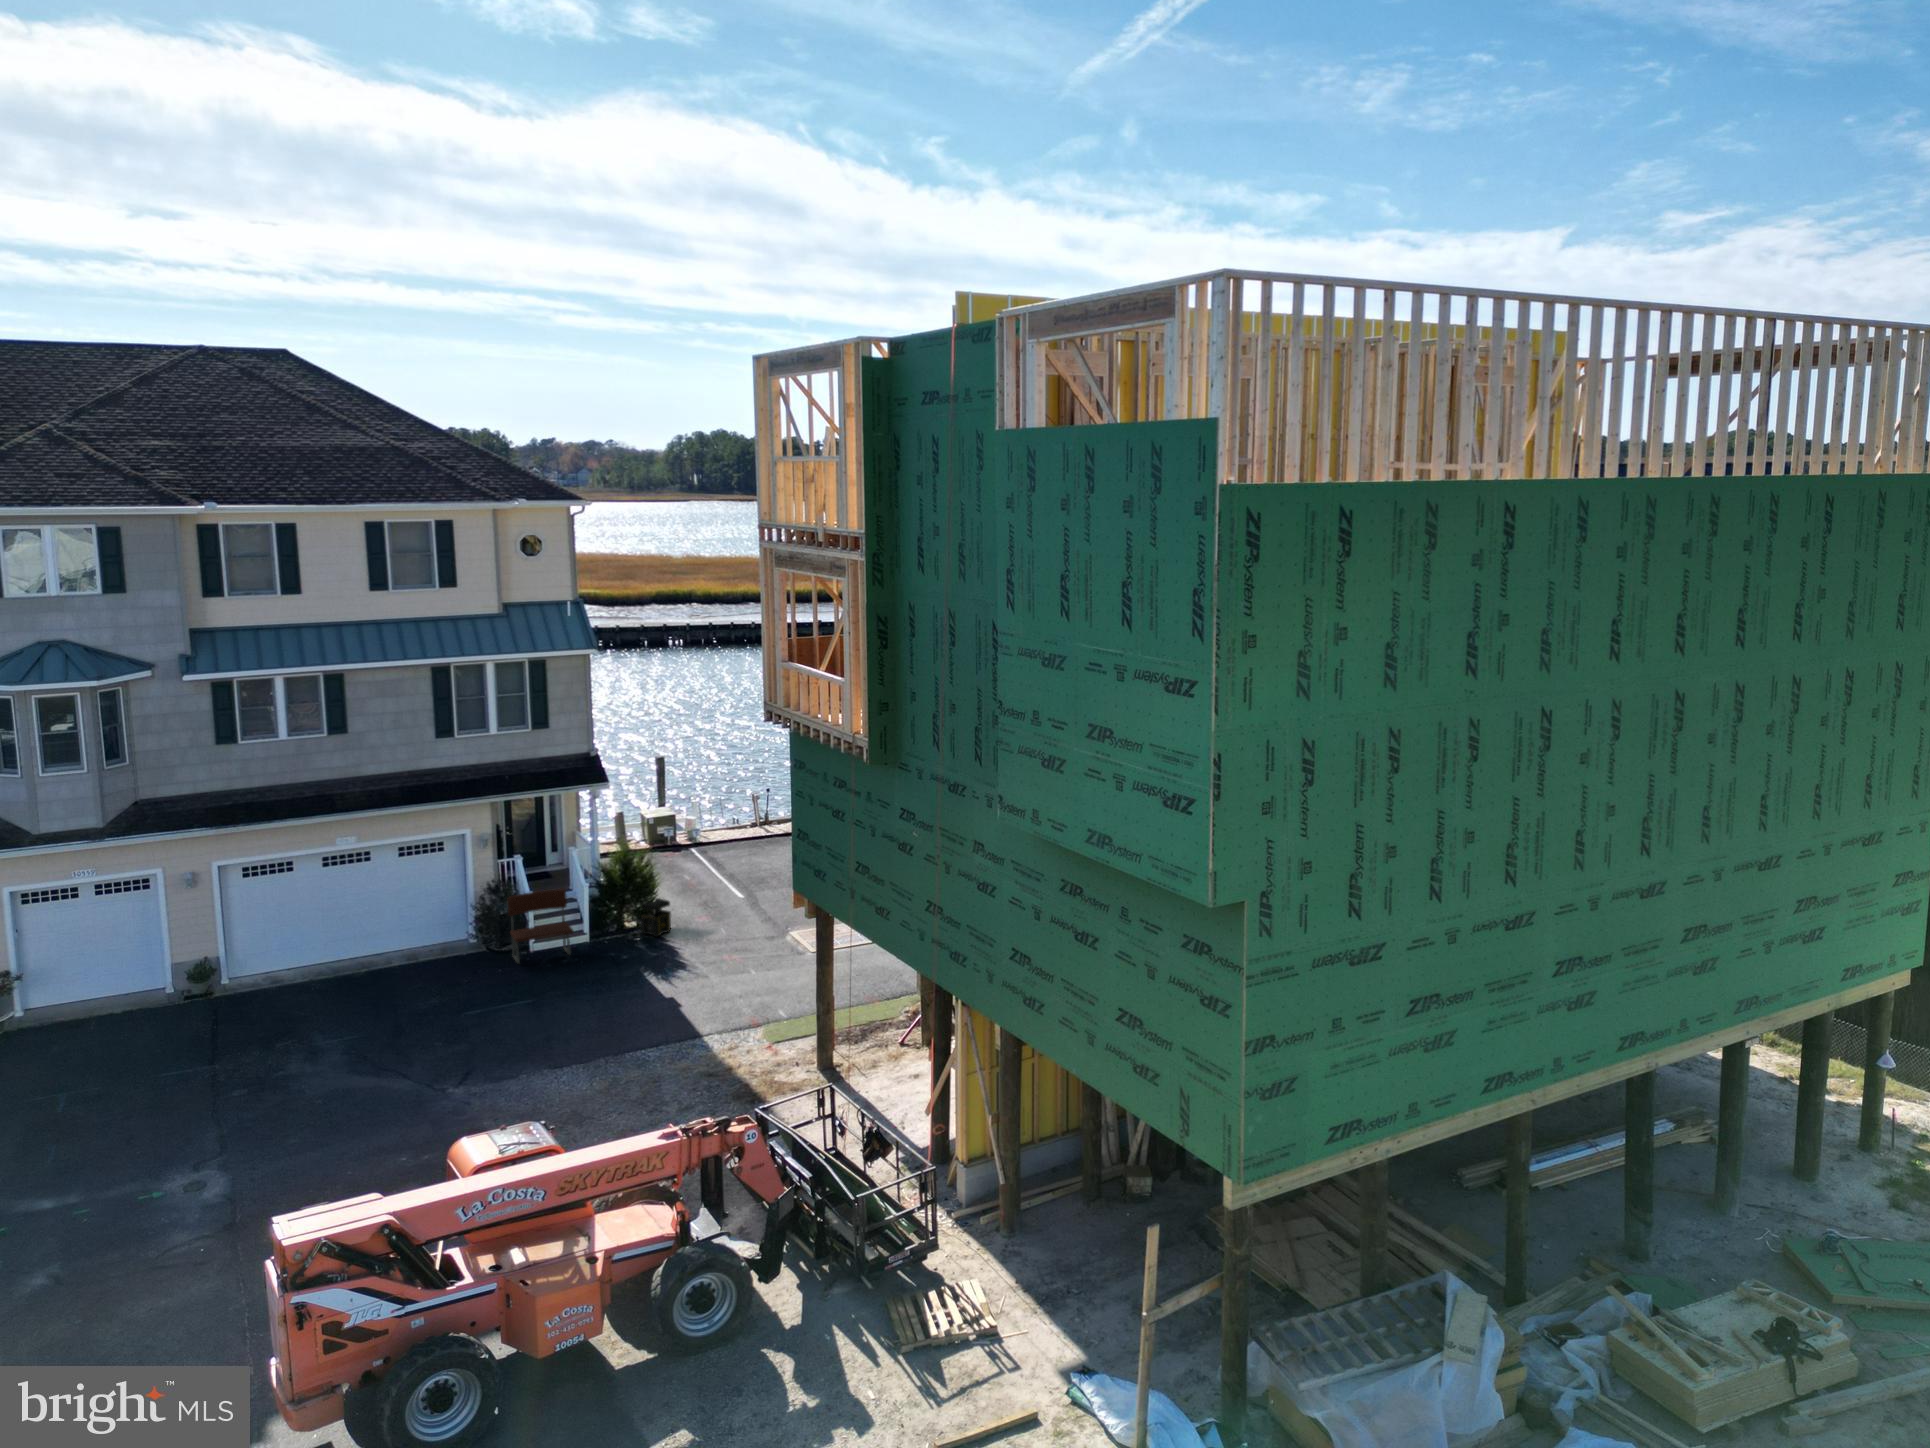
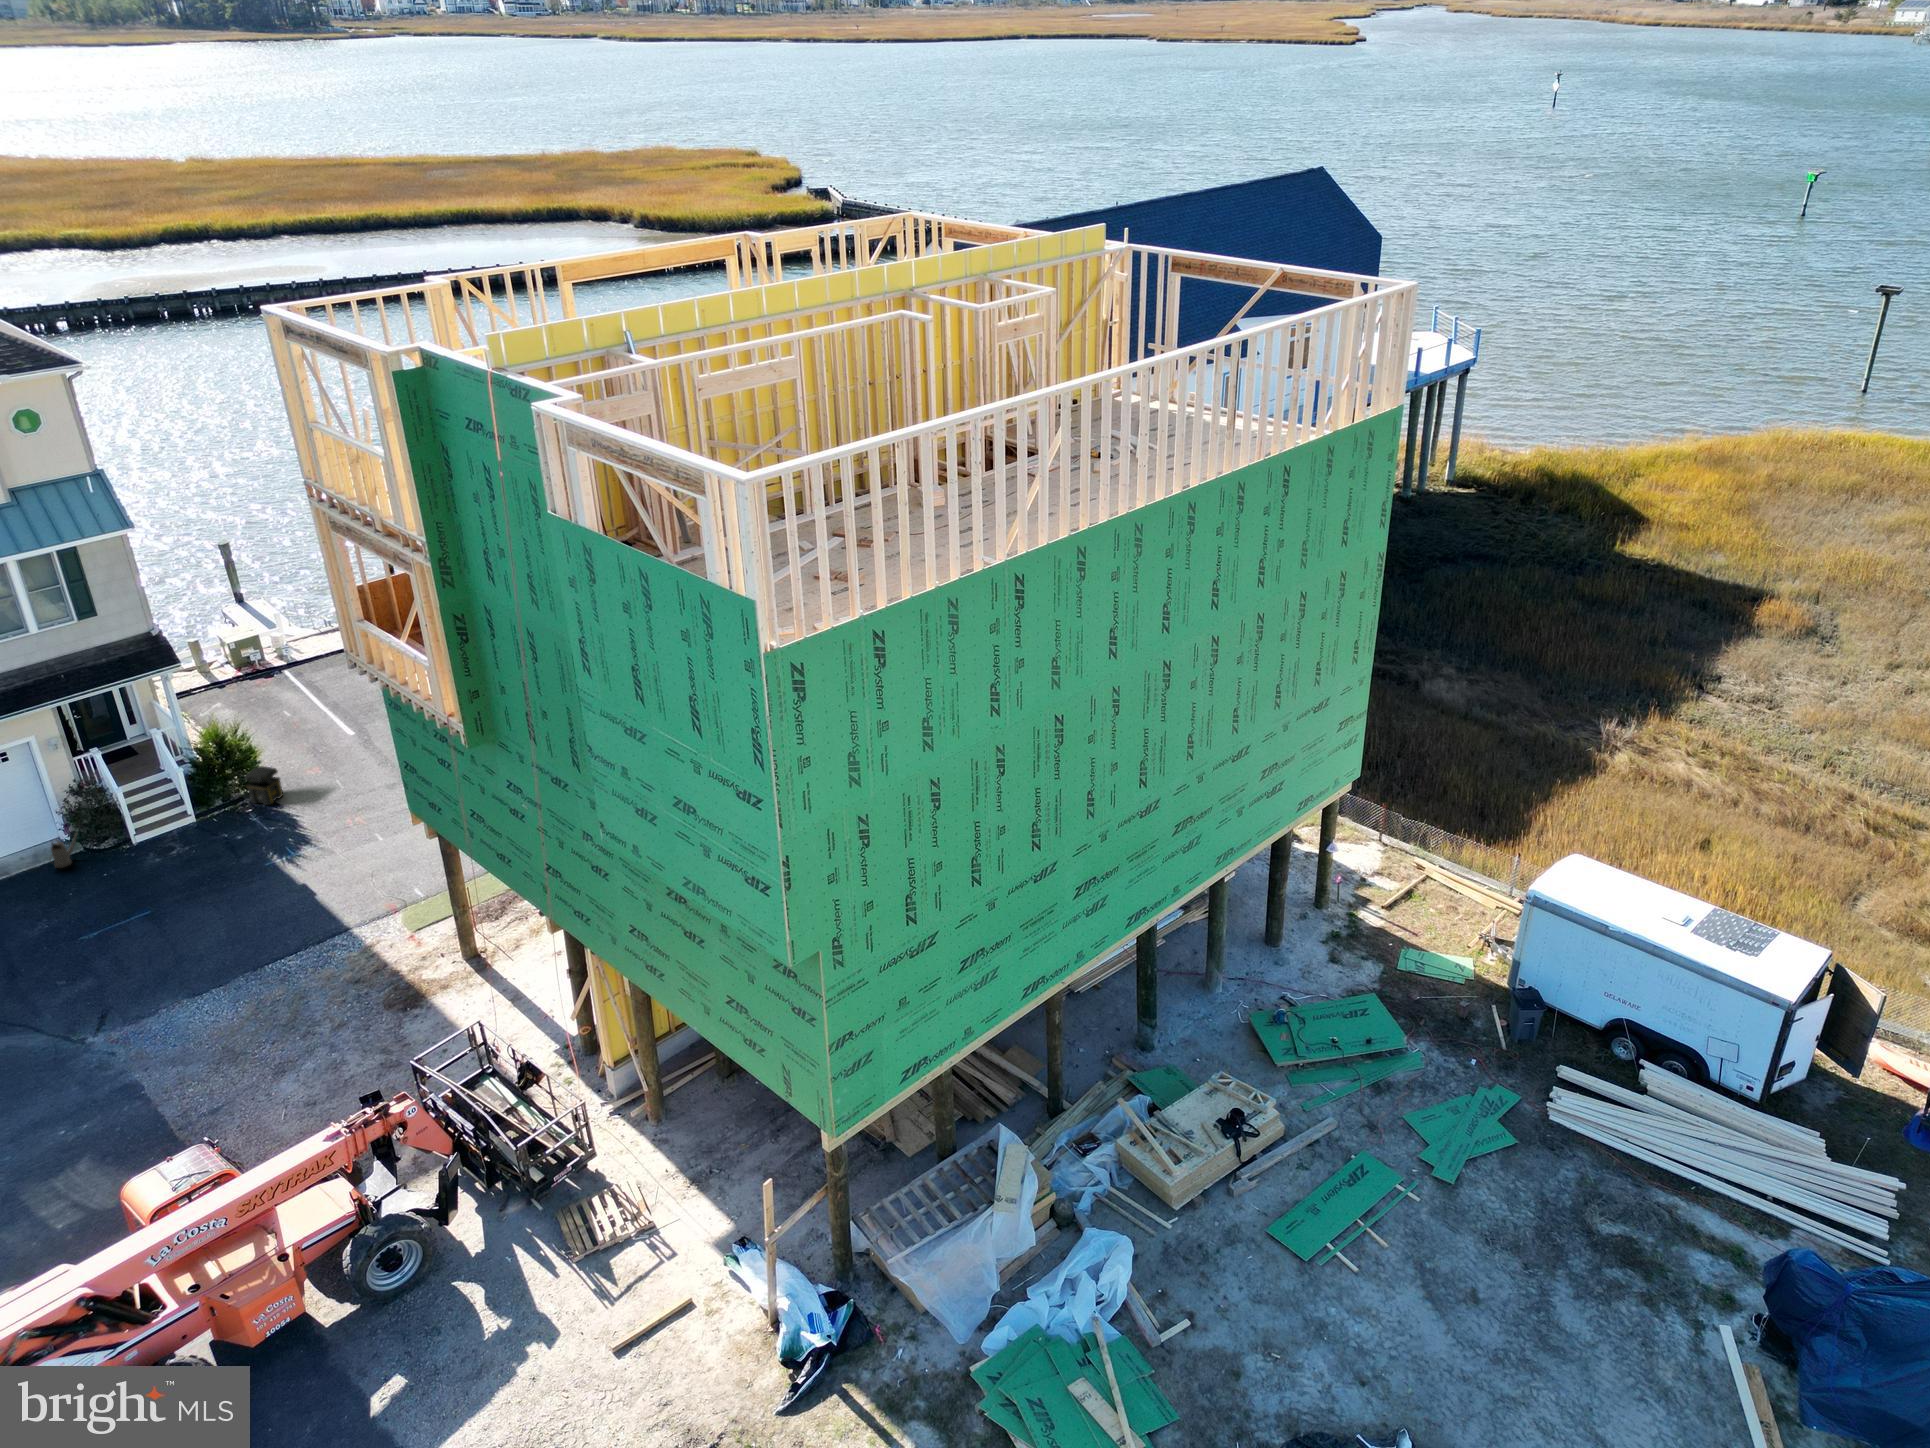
bench: present [507,889,574,964] -> none [94,780,179,862]
watering can: none [458,931,487,963] -> present [51,833,78,868]

